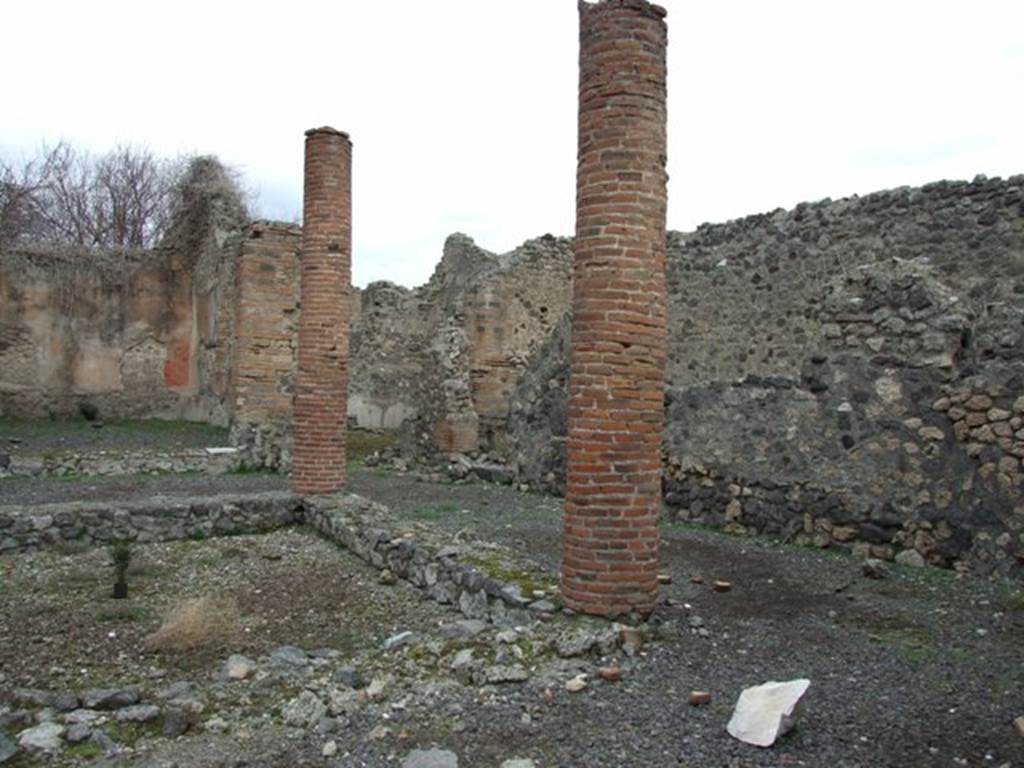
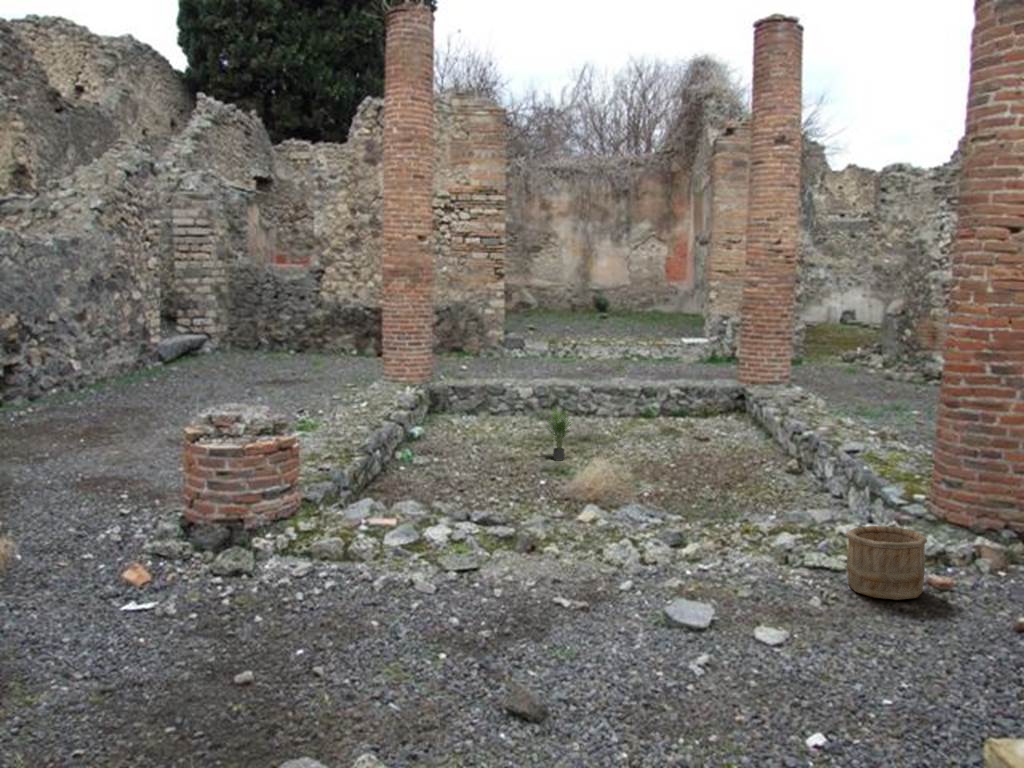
wooden bucket: none [541,628,614,704] -> present [846,526,927,600]

